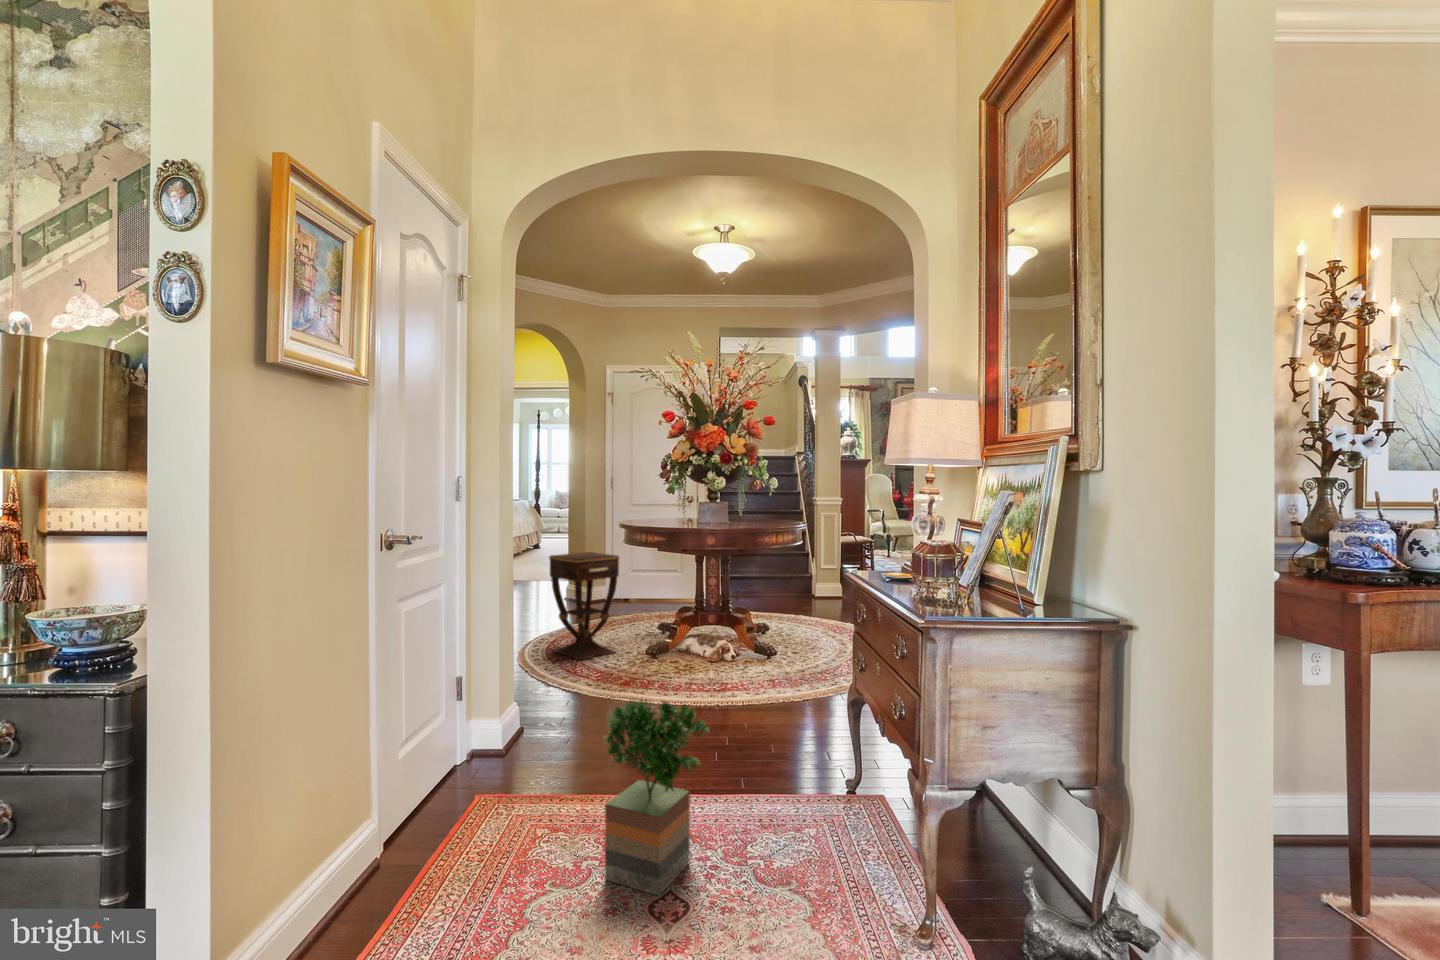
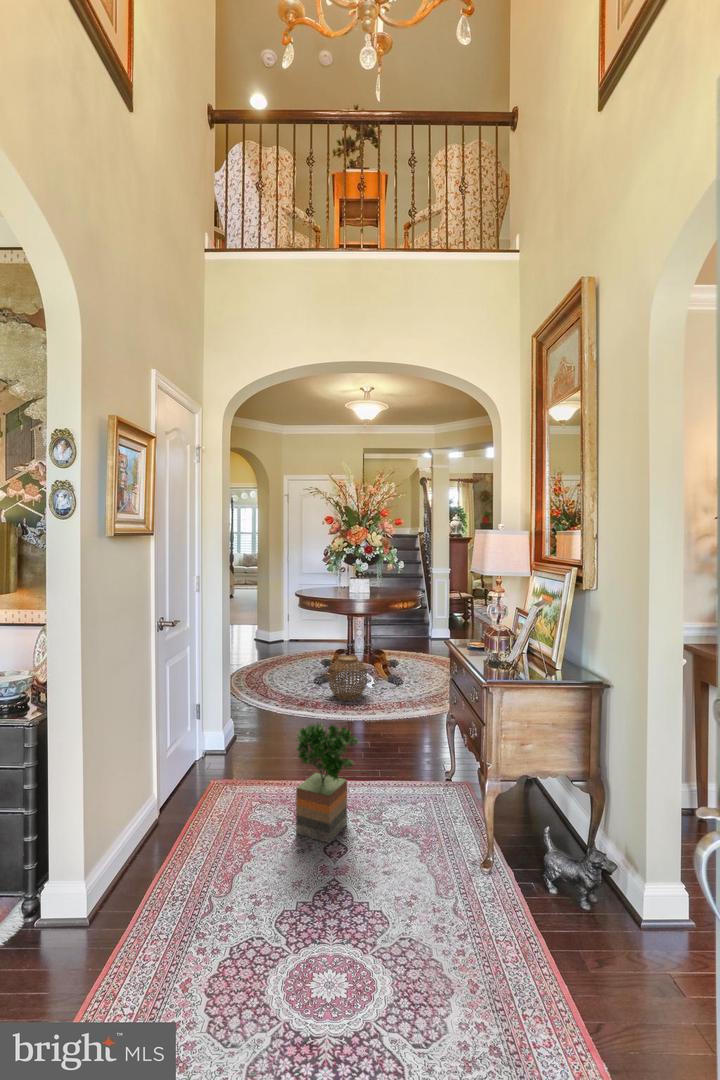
side table: present [549,552,619,660] -> none [246,611,295,687]
woven basket: none [667,612,724,677] -> present [329,655,367,700]

